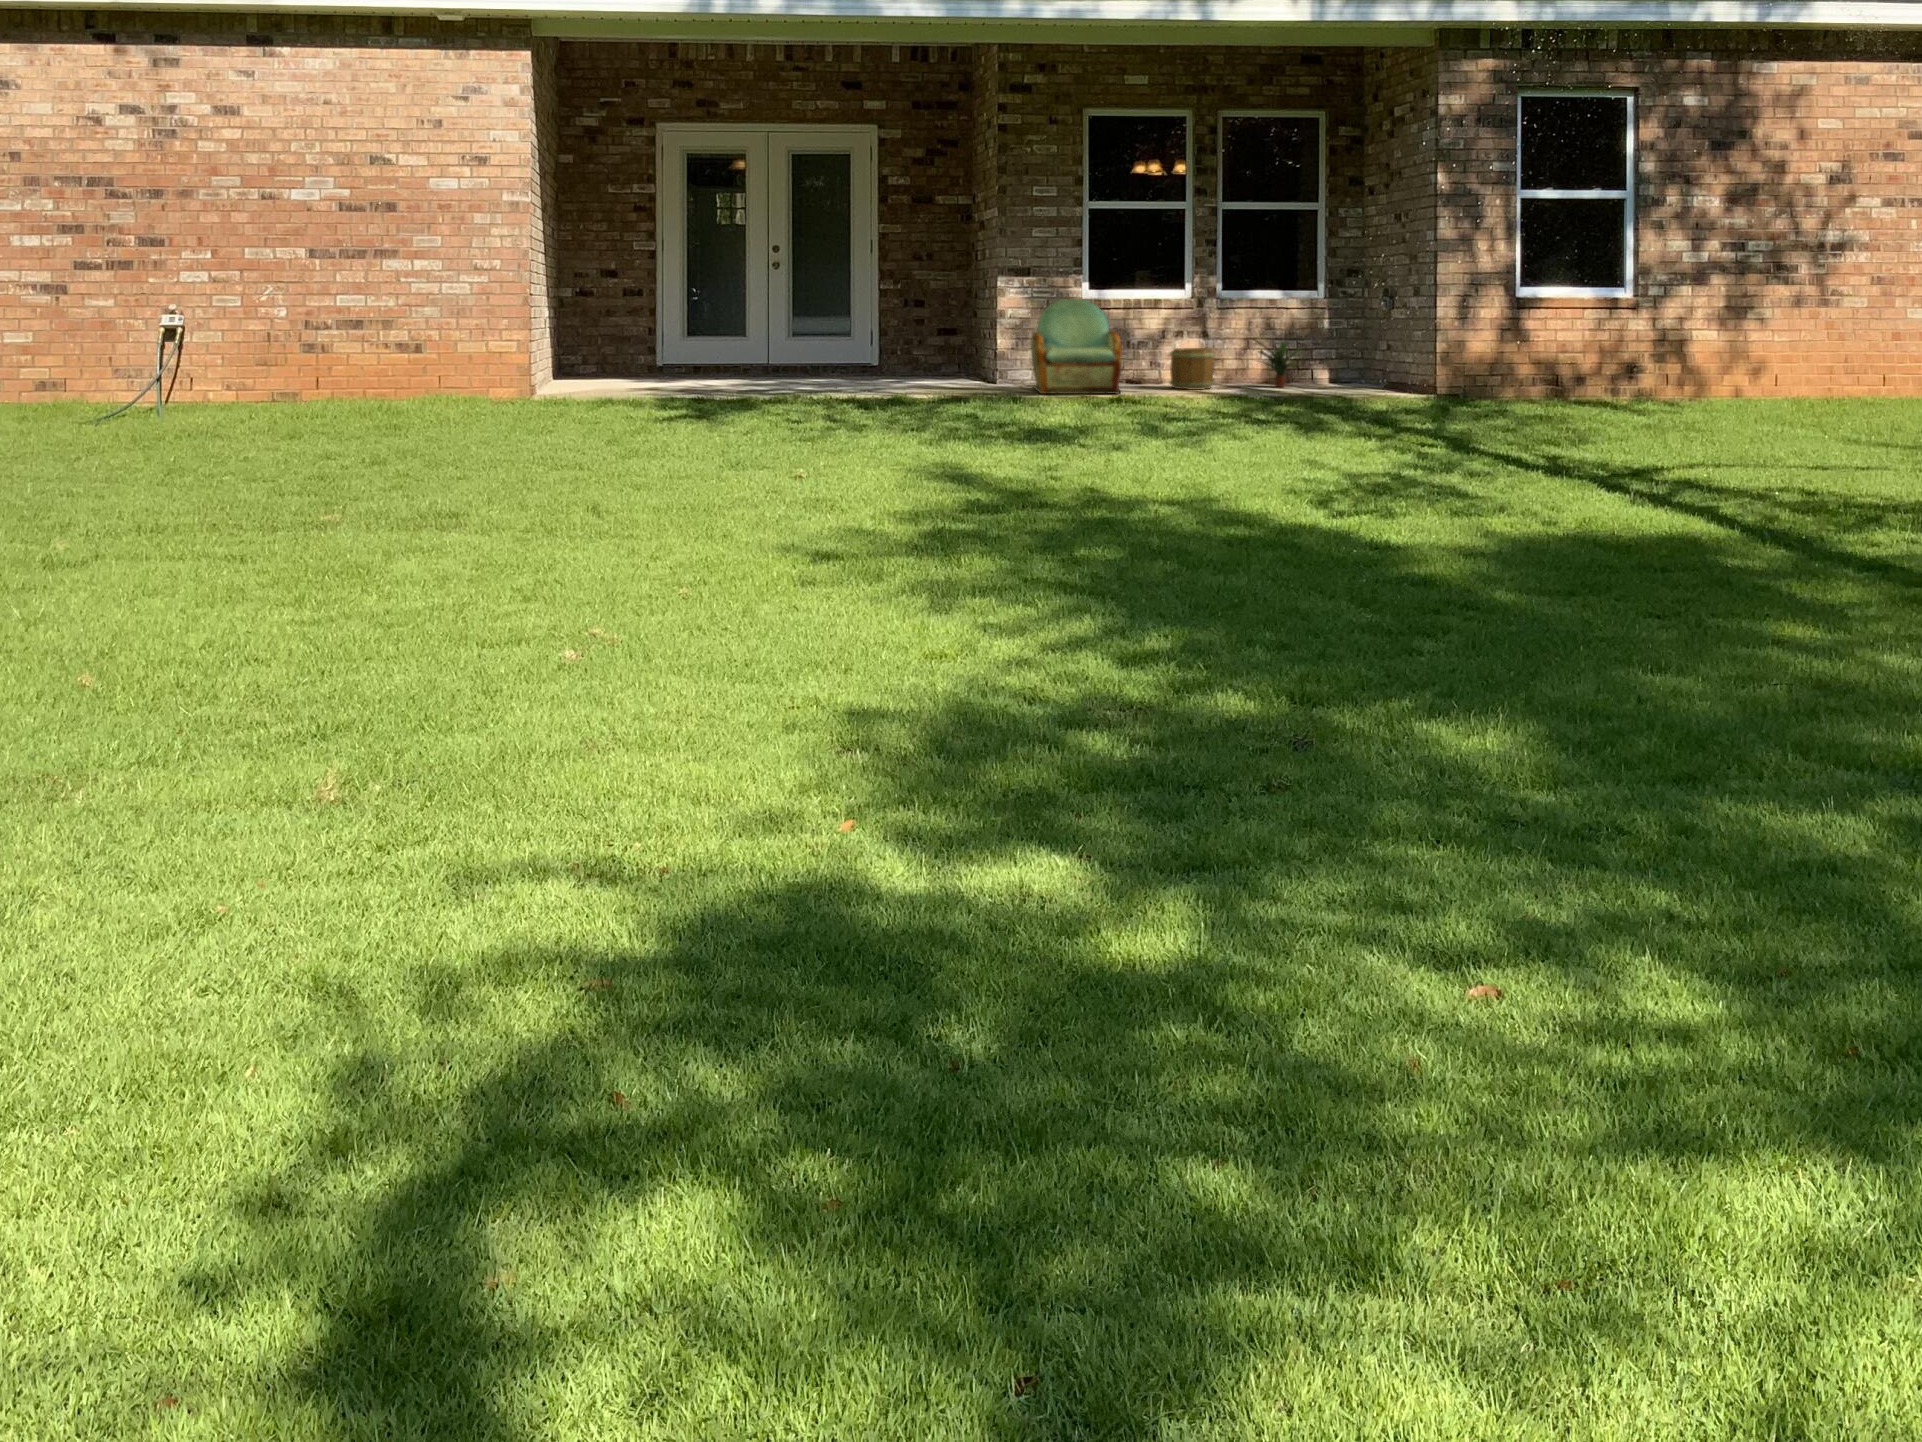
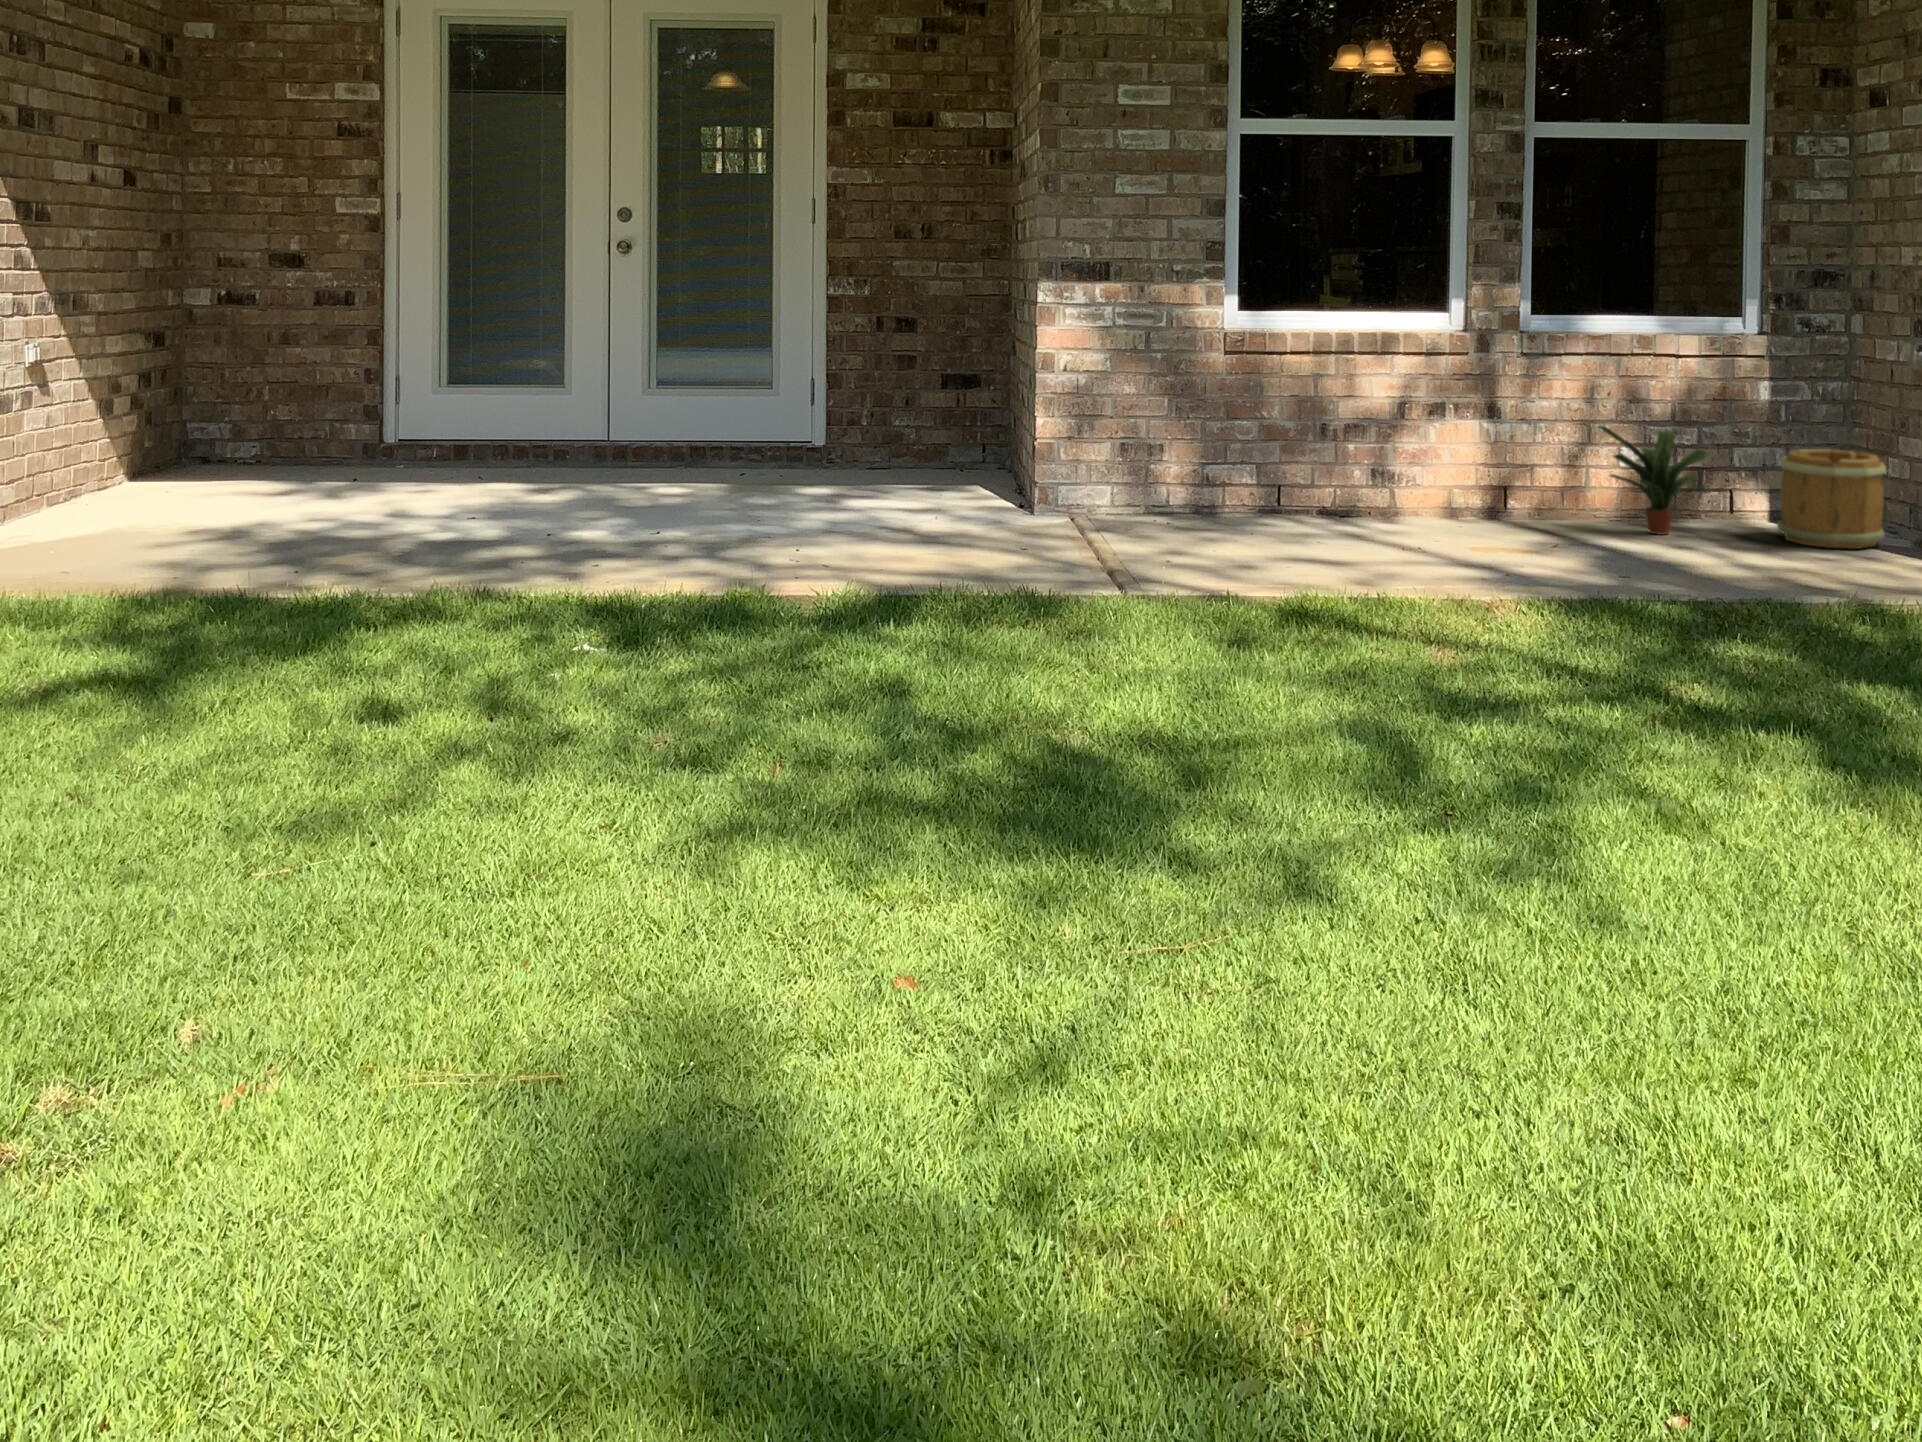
armchair: present [1031,299,1122,394] -> none [1102,335,1309,564]
bucket: present [1170,348,1214,390] -> present [1777,449,1887,549]

